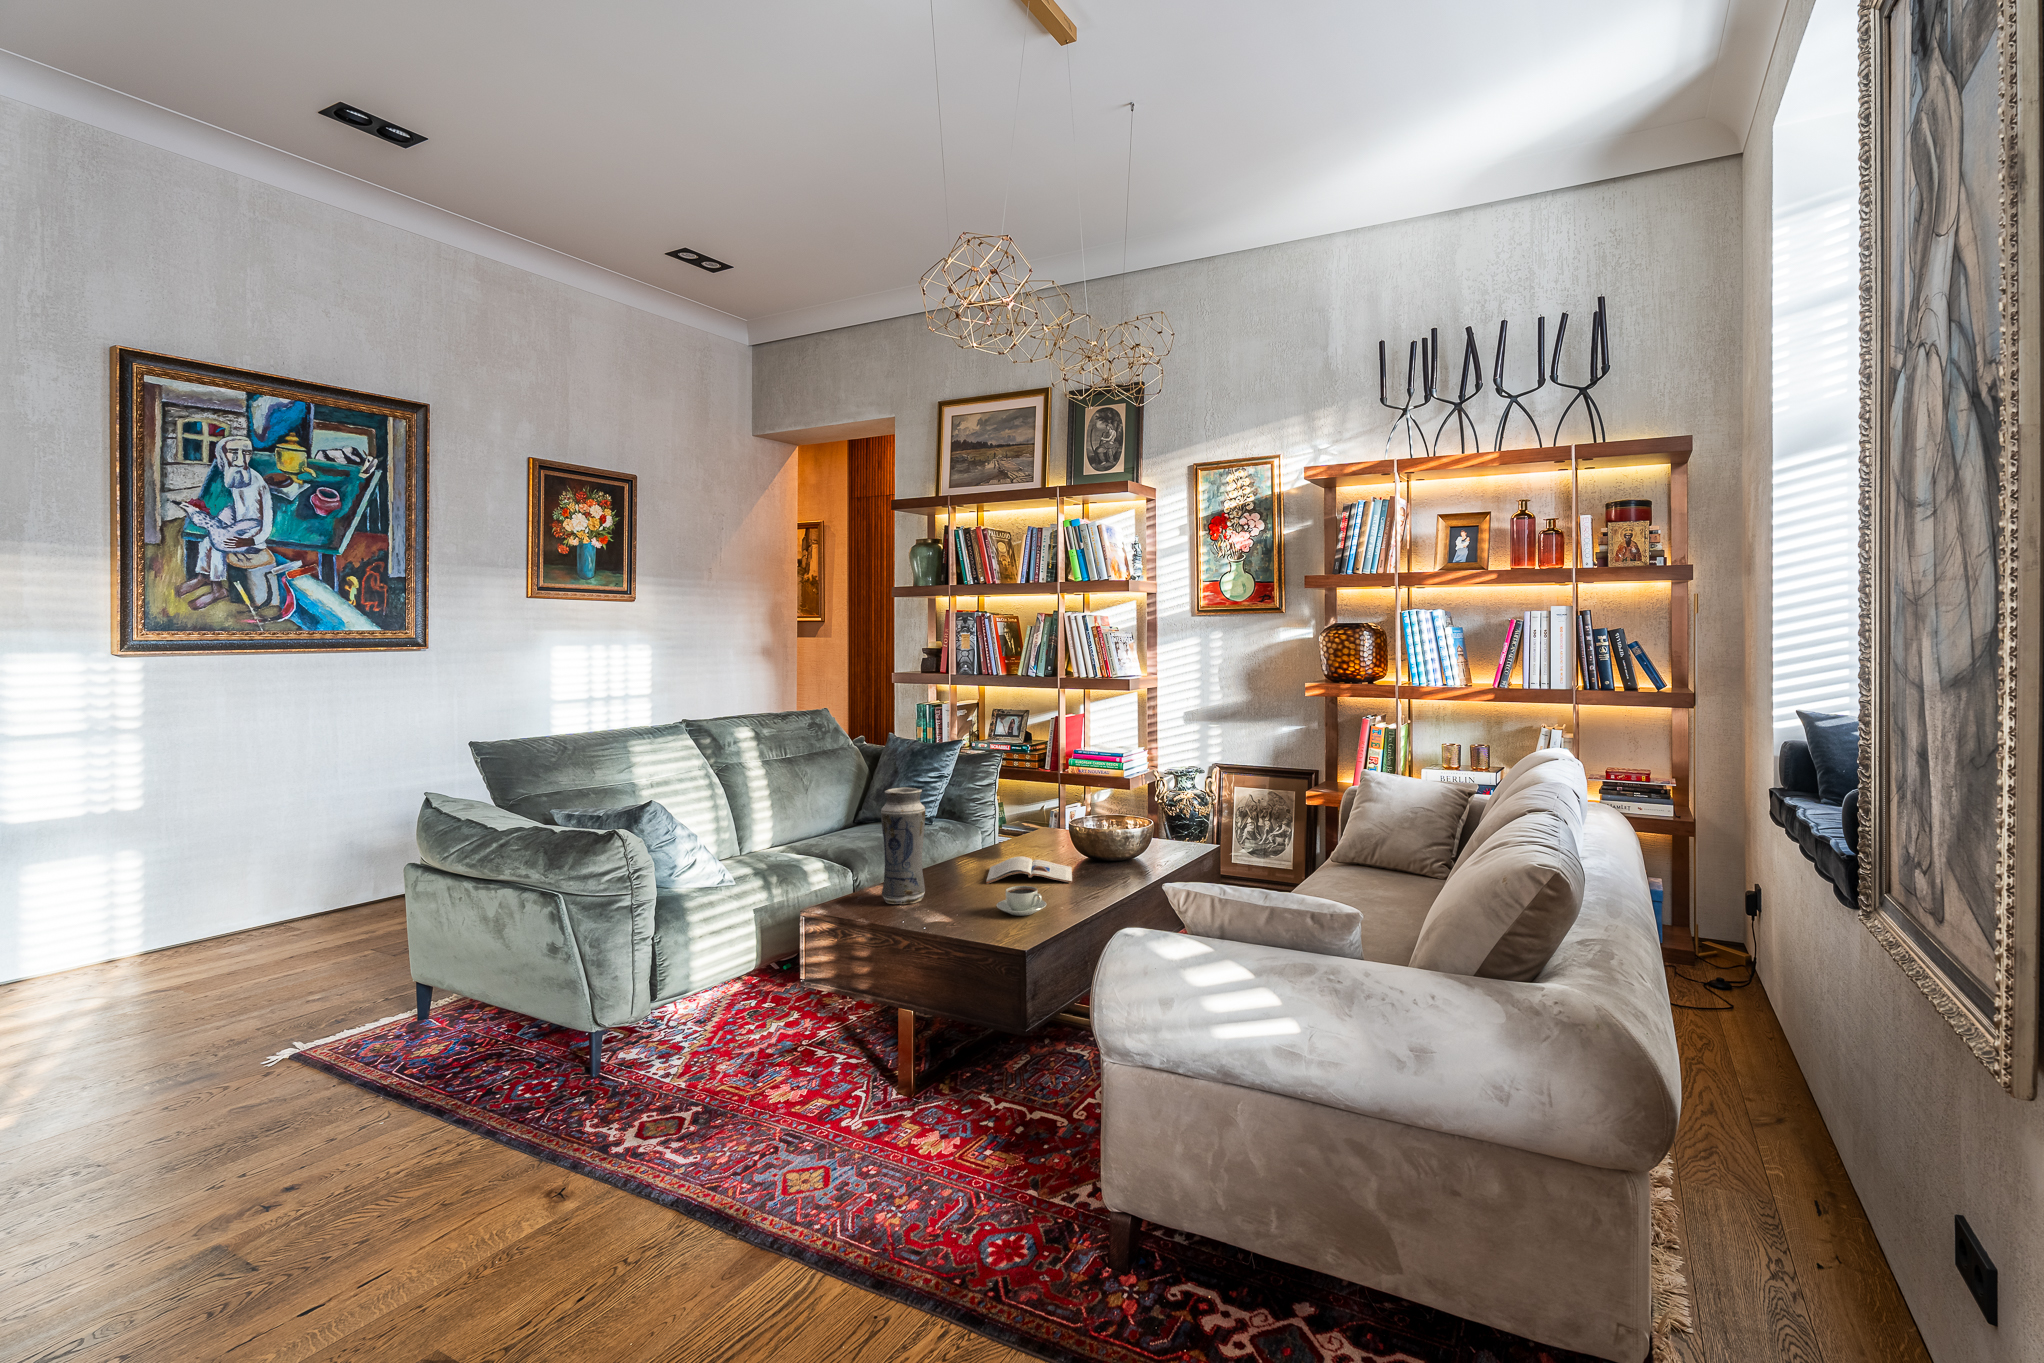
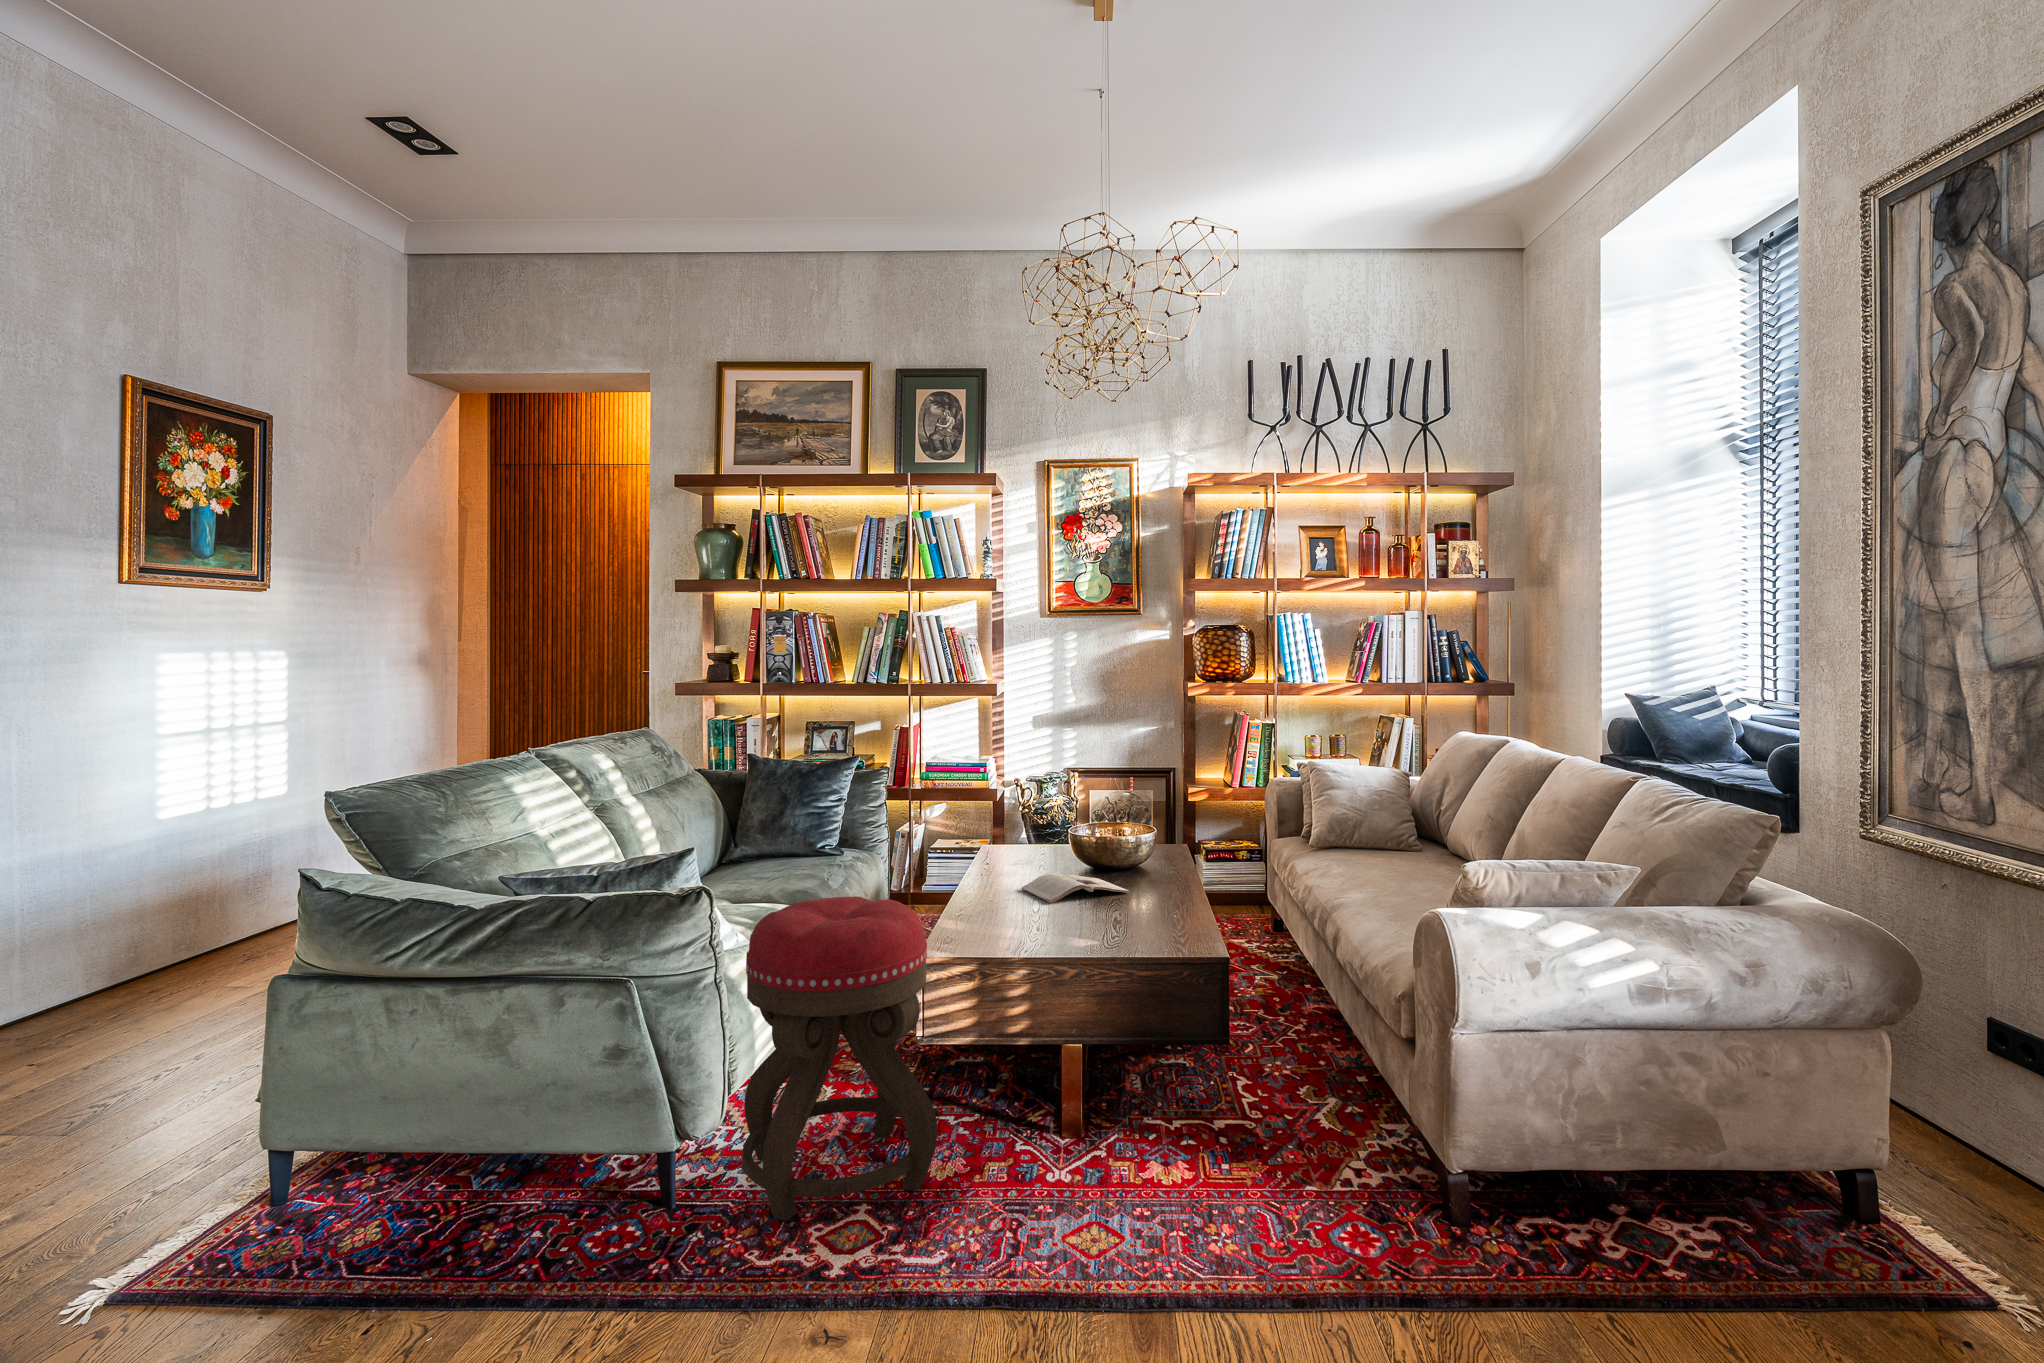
vase: present [881,787,926,904] -> none [980,805,1030,935]
ottoman: none [623,853,805,1106] -> present [742,896,937,1221]
coffee cup: present [997,886,1047,916] -> none [1120,897,1173,928]

